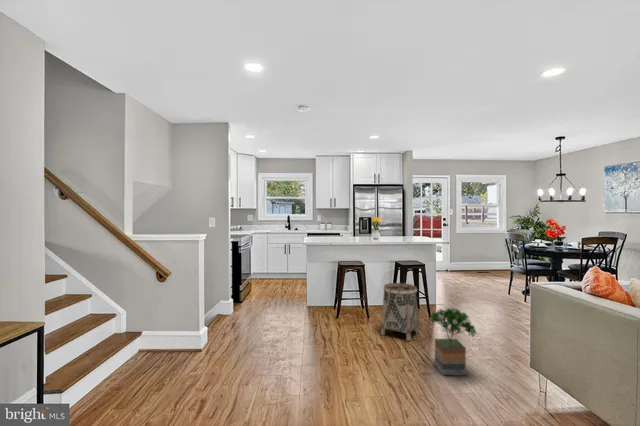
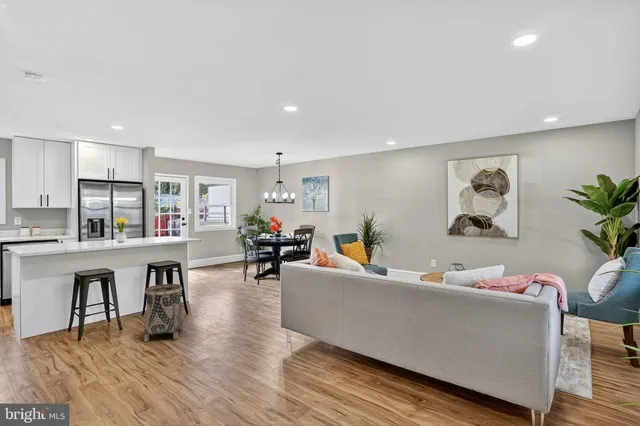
potted tree: present [430,308,476,375] -> none [203,296,245,357]

